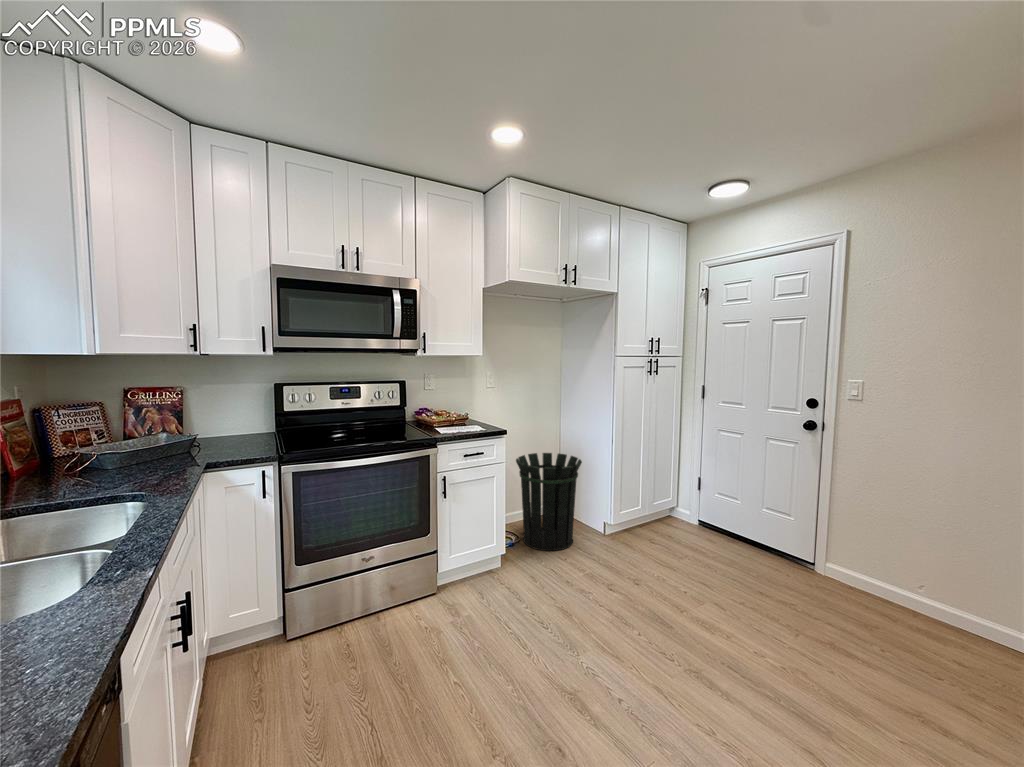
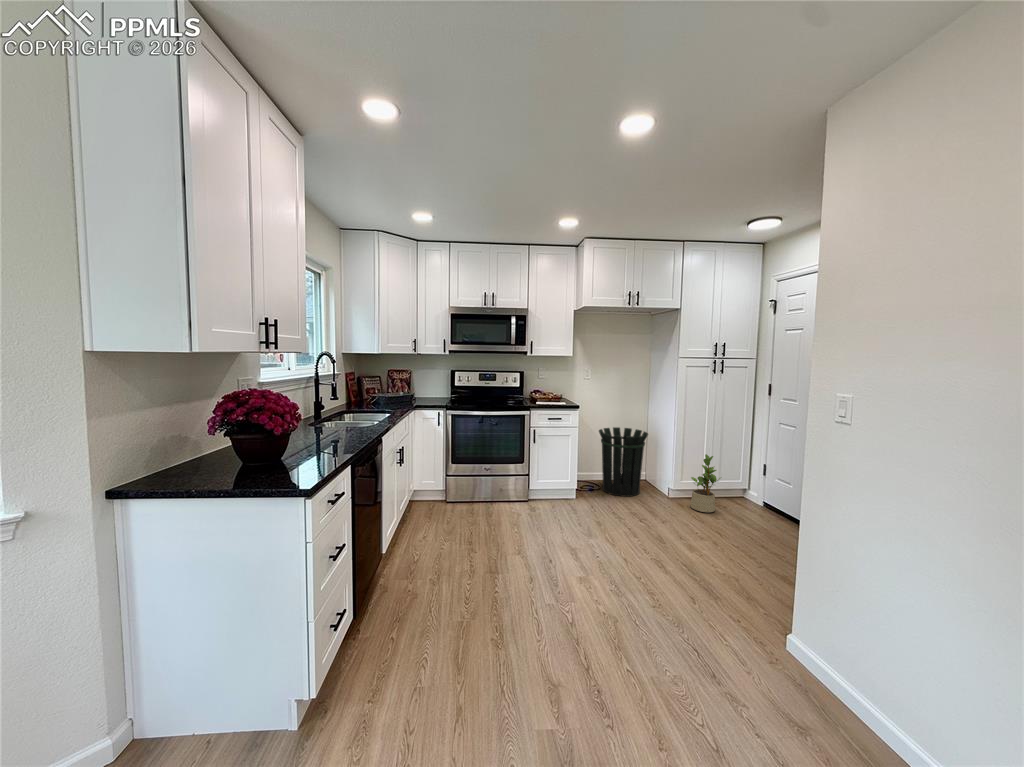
potted plant: none [640,479,678,554] -> present [691,454,720,512]

